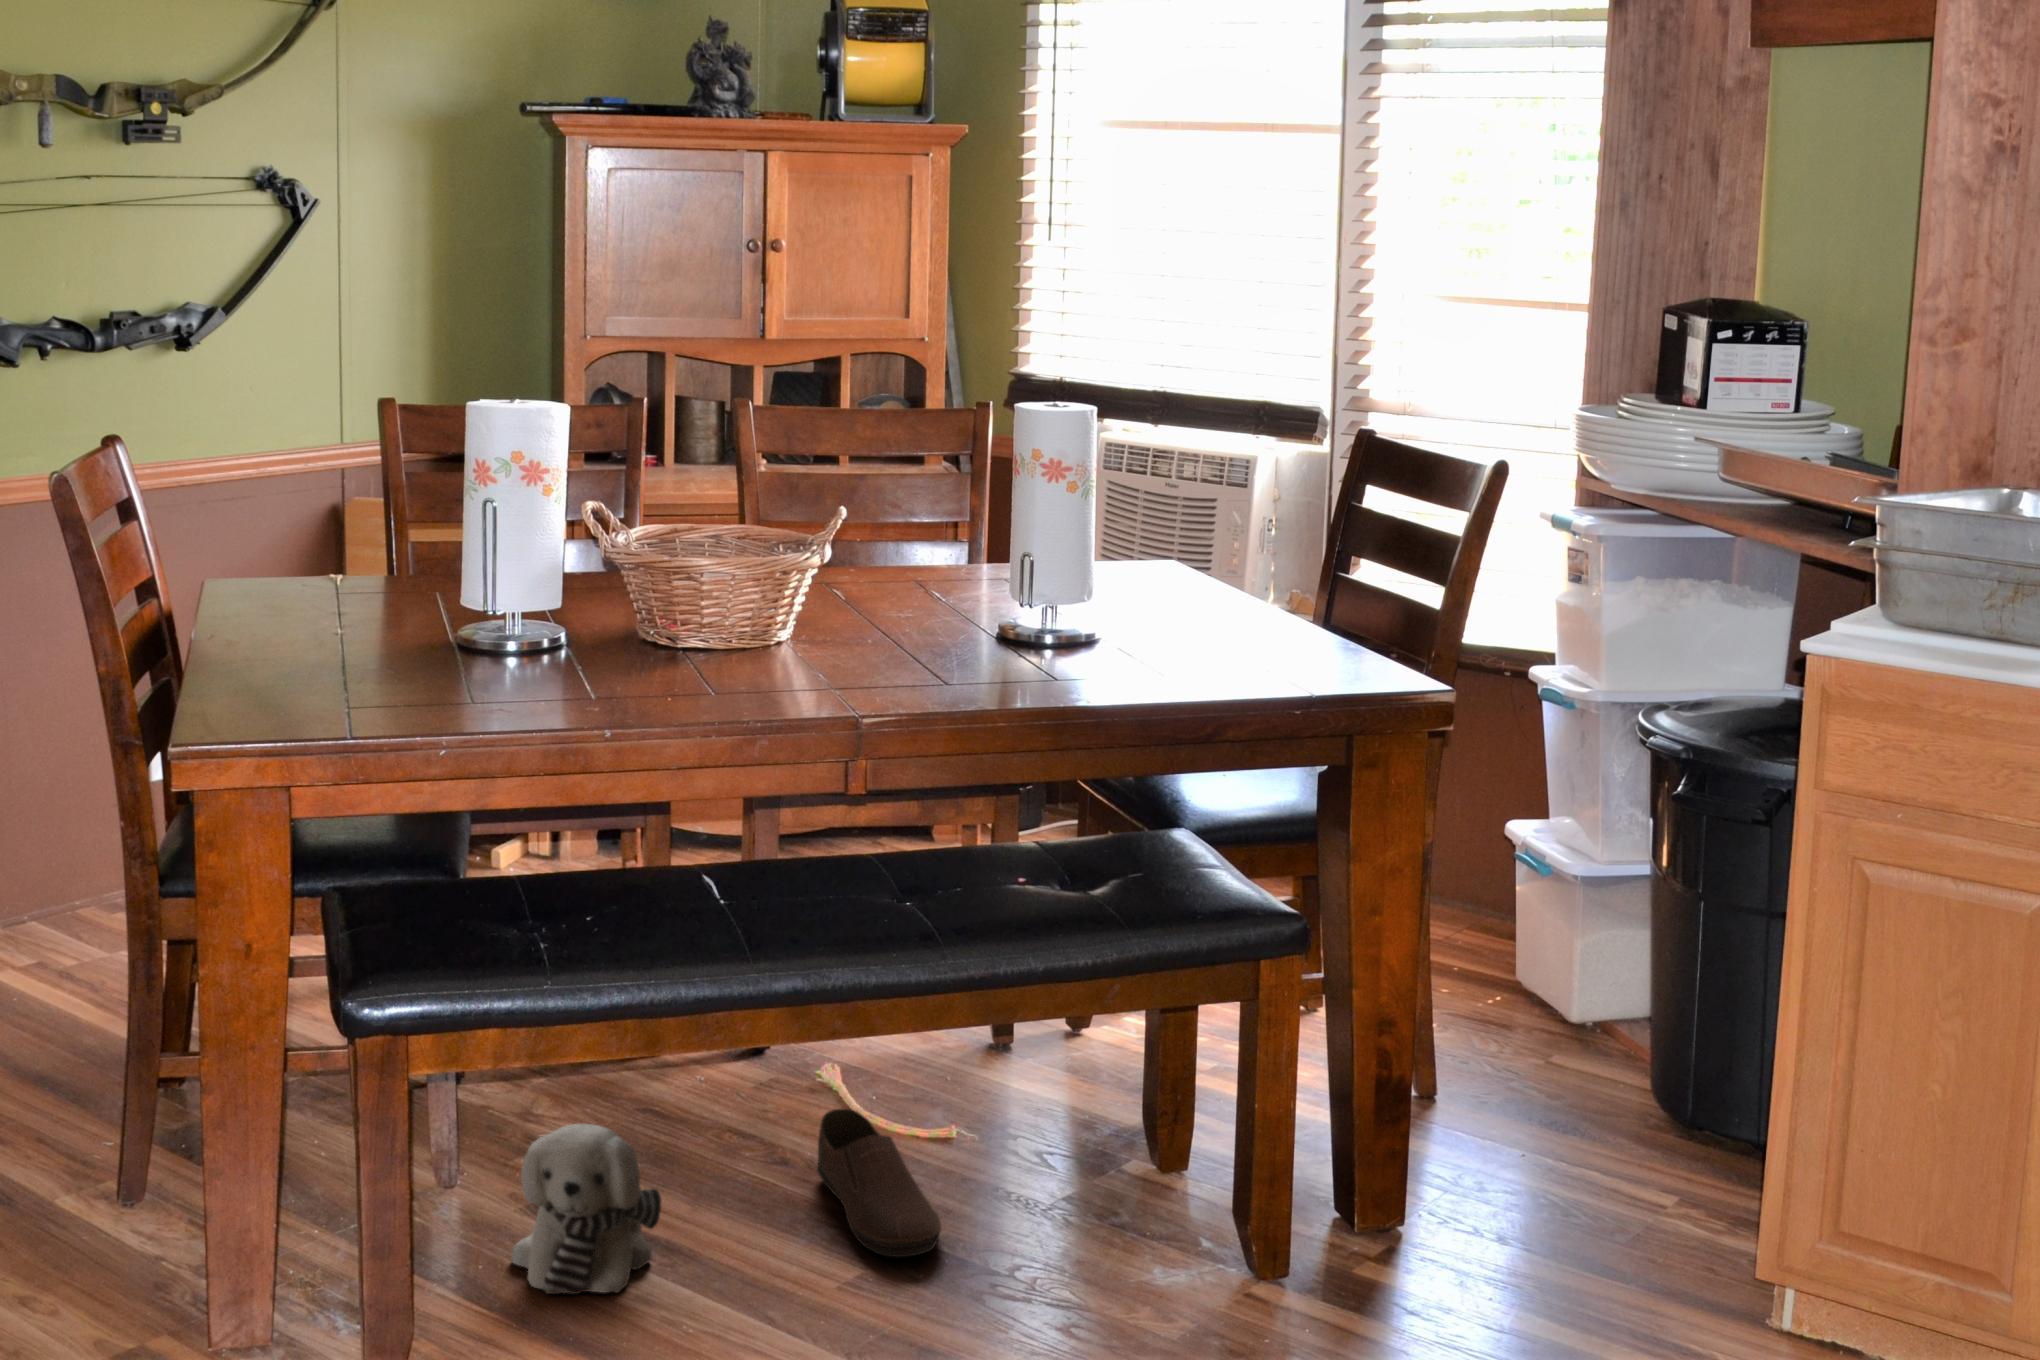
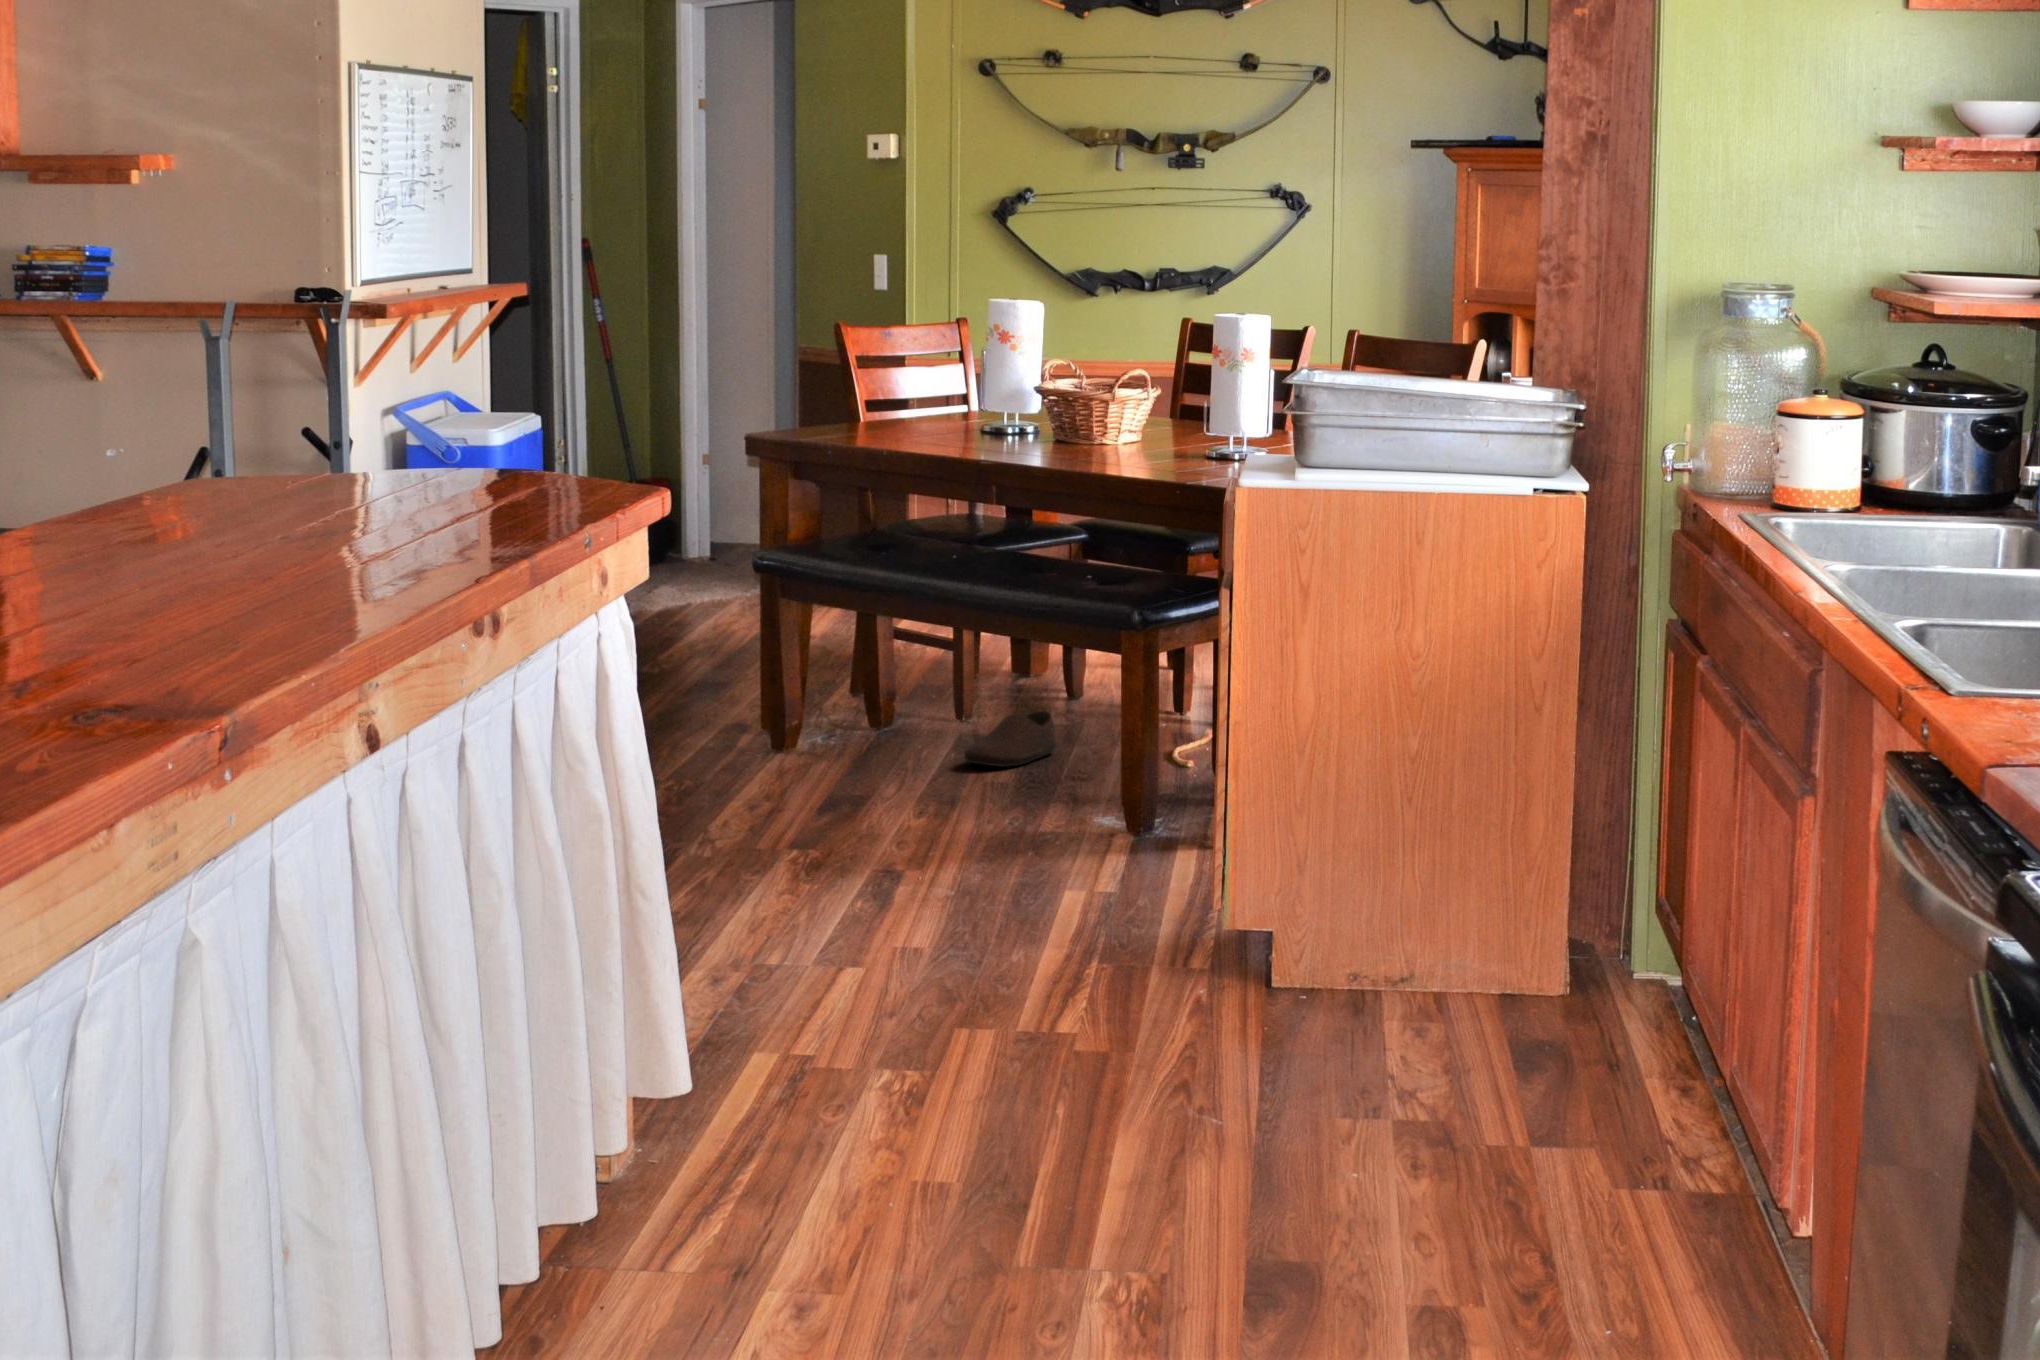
plush toy: present [512,1124,661,1294] -> none [842,656,950,742]

